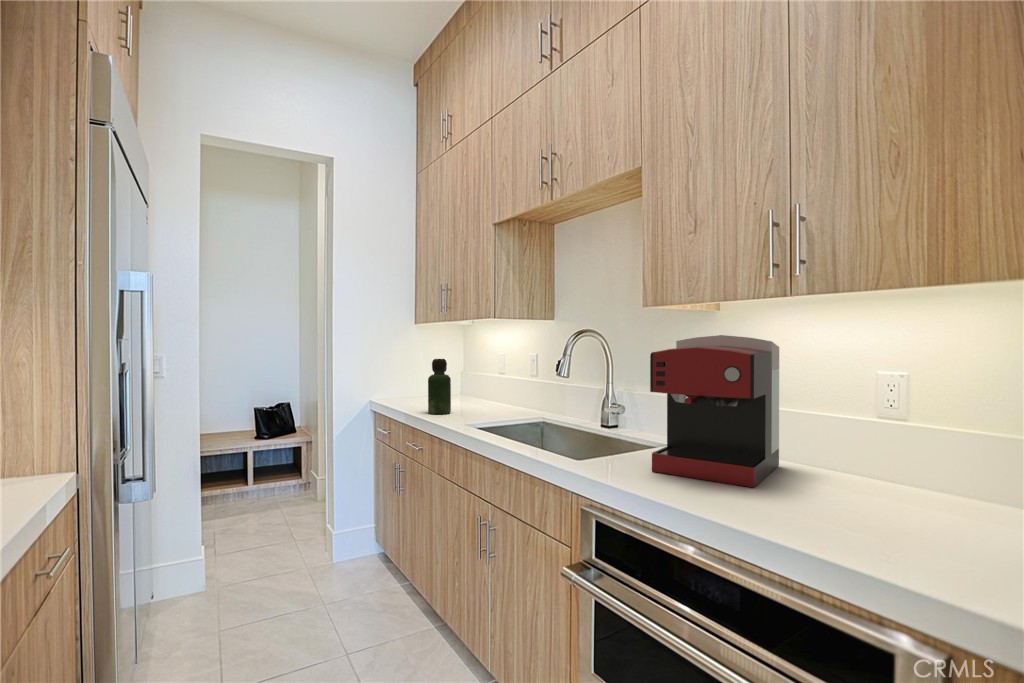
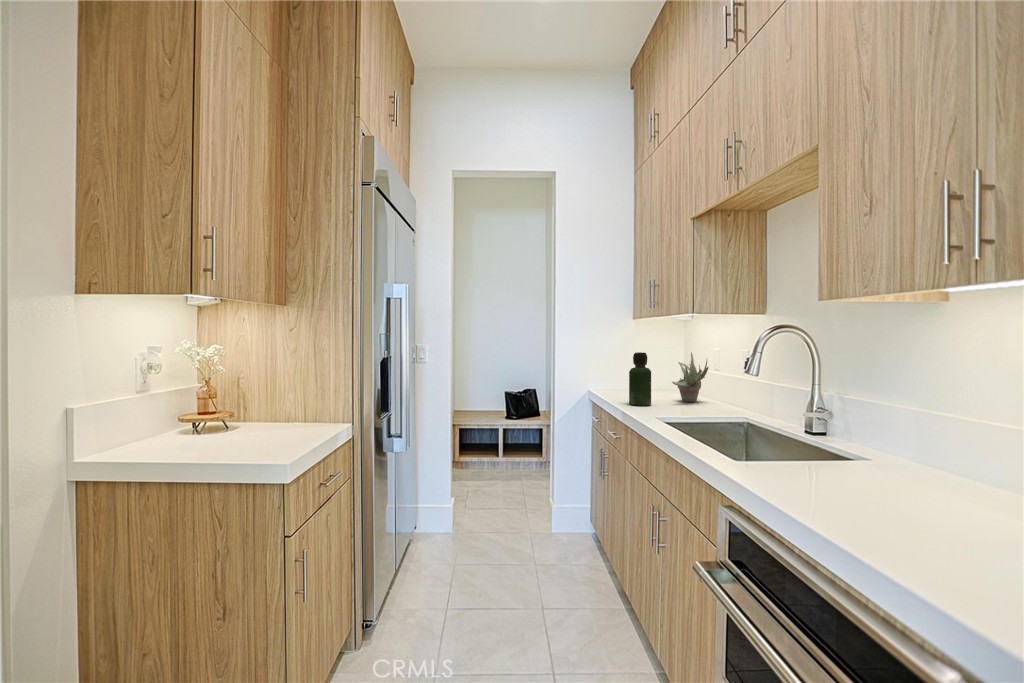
coffee maker: present [650,335,779,487] -> none [802,331,989,506]
succulent plant: none [470,358,501,407] -> present [672,353,708,402]

